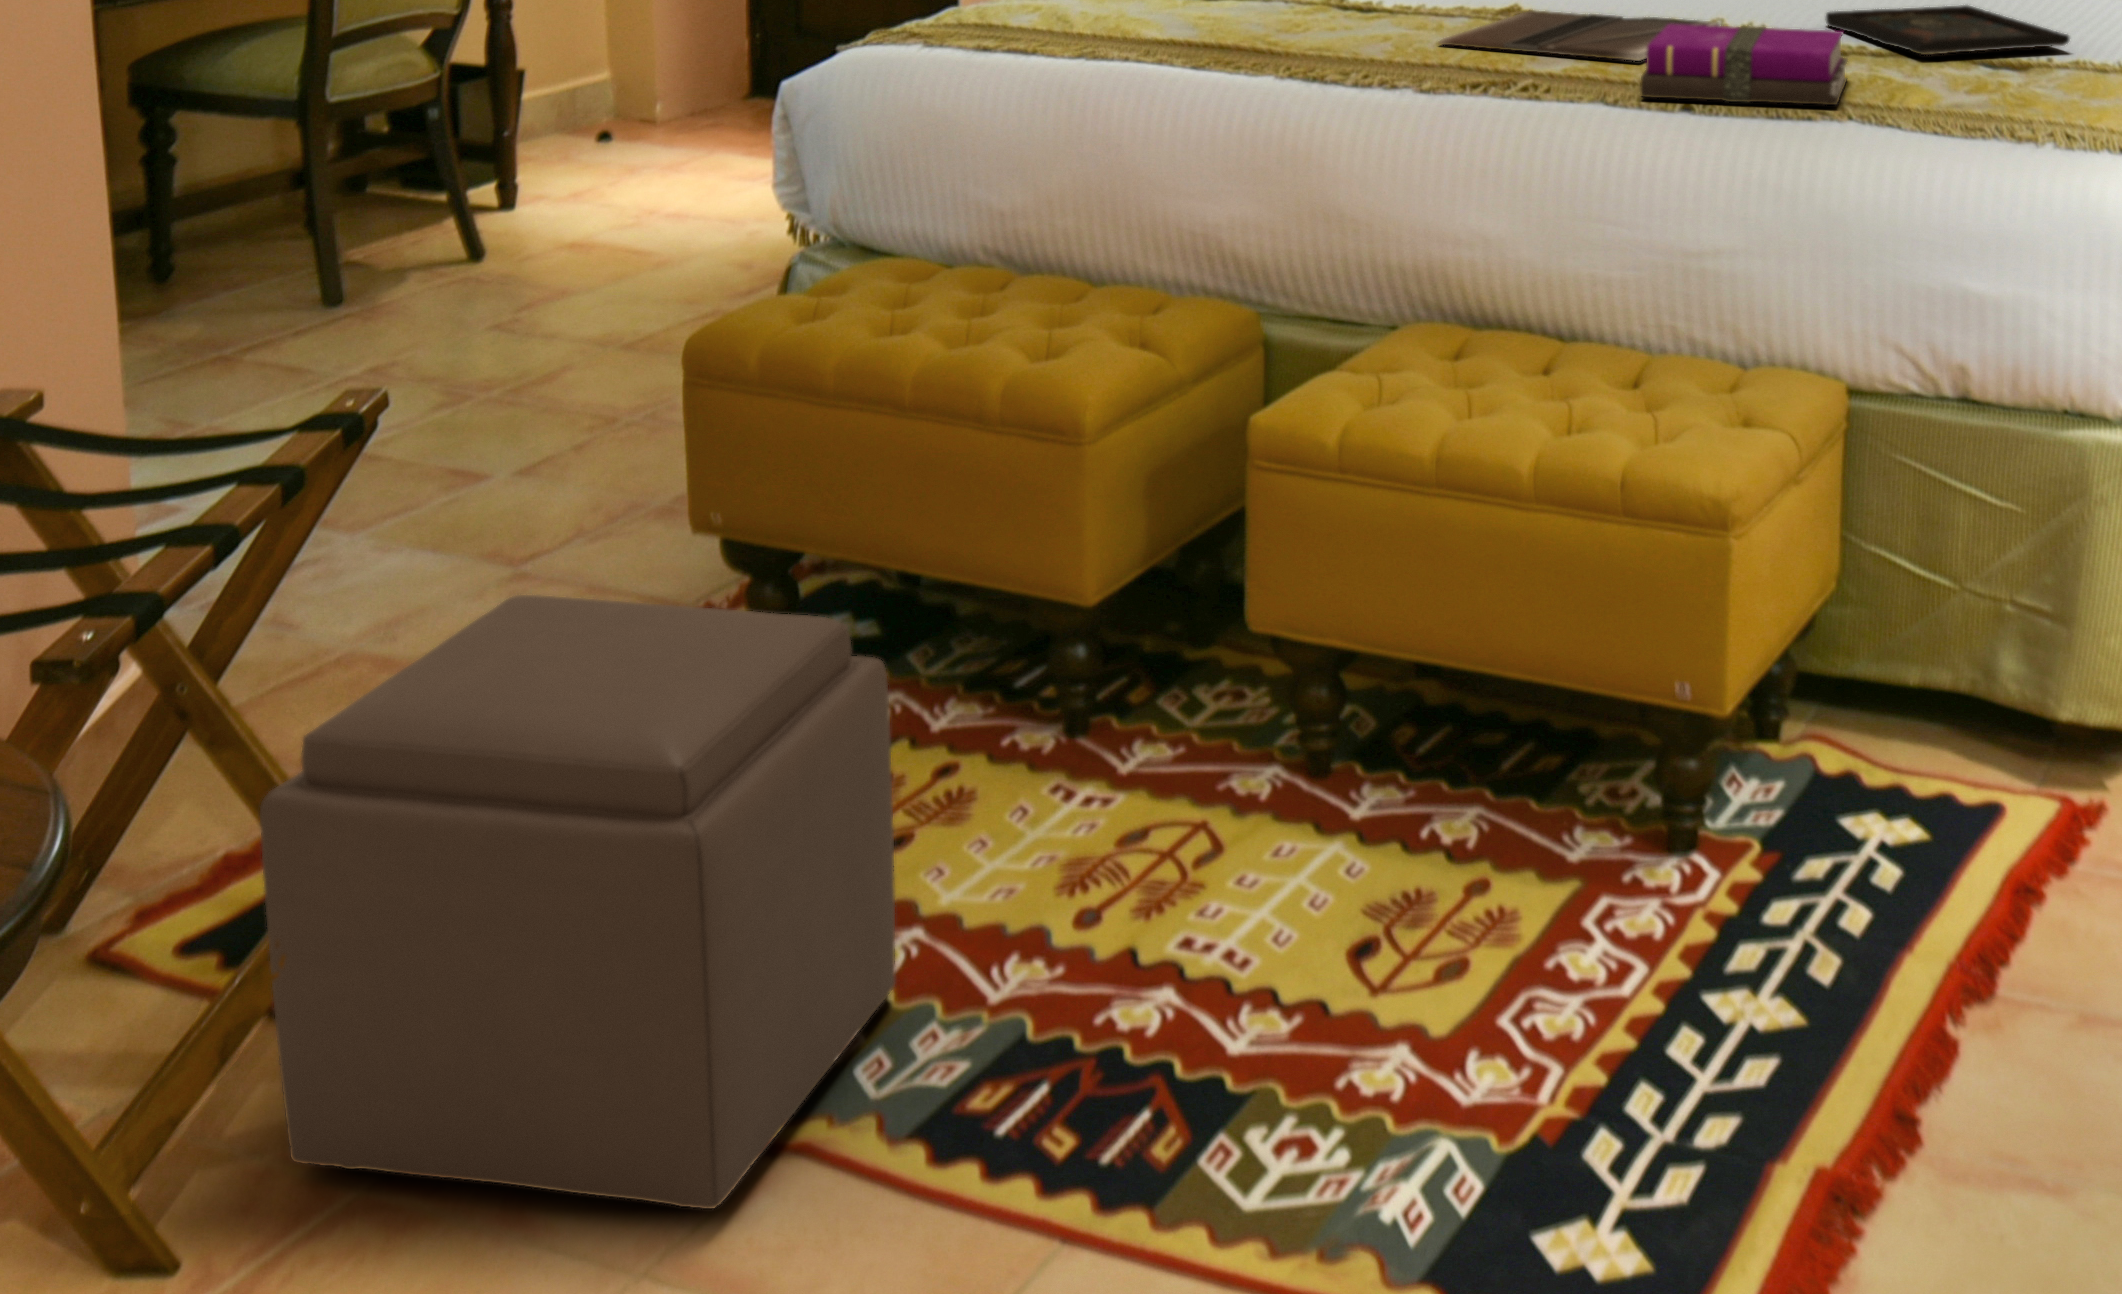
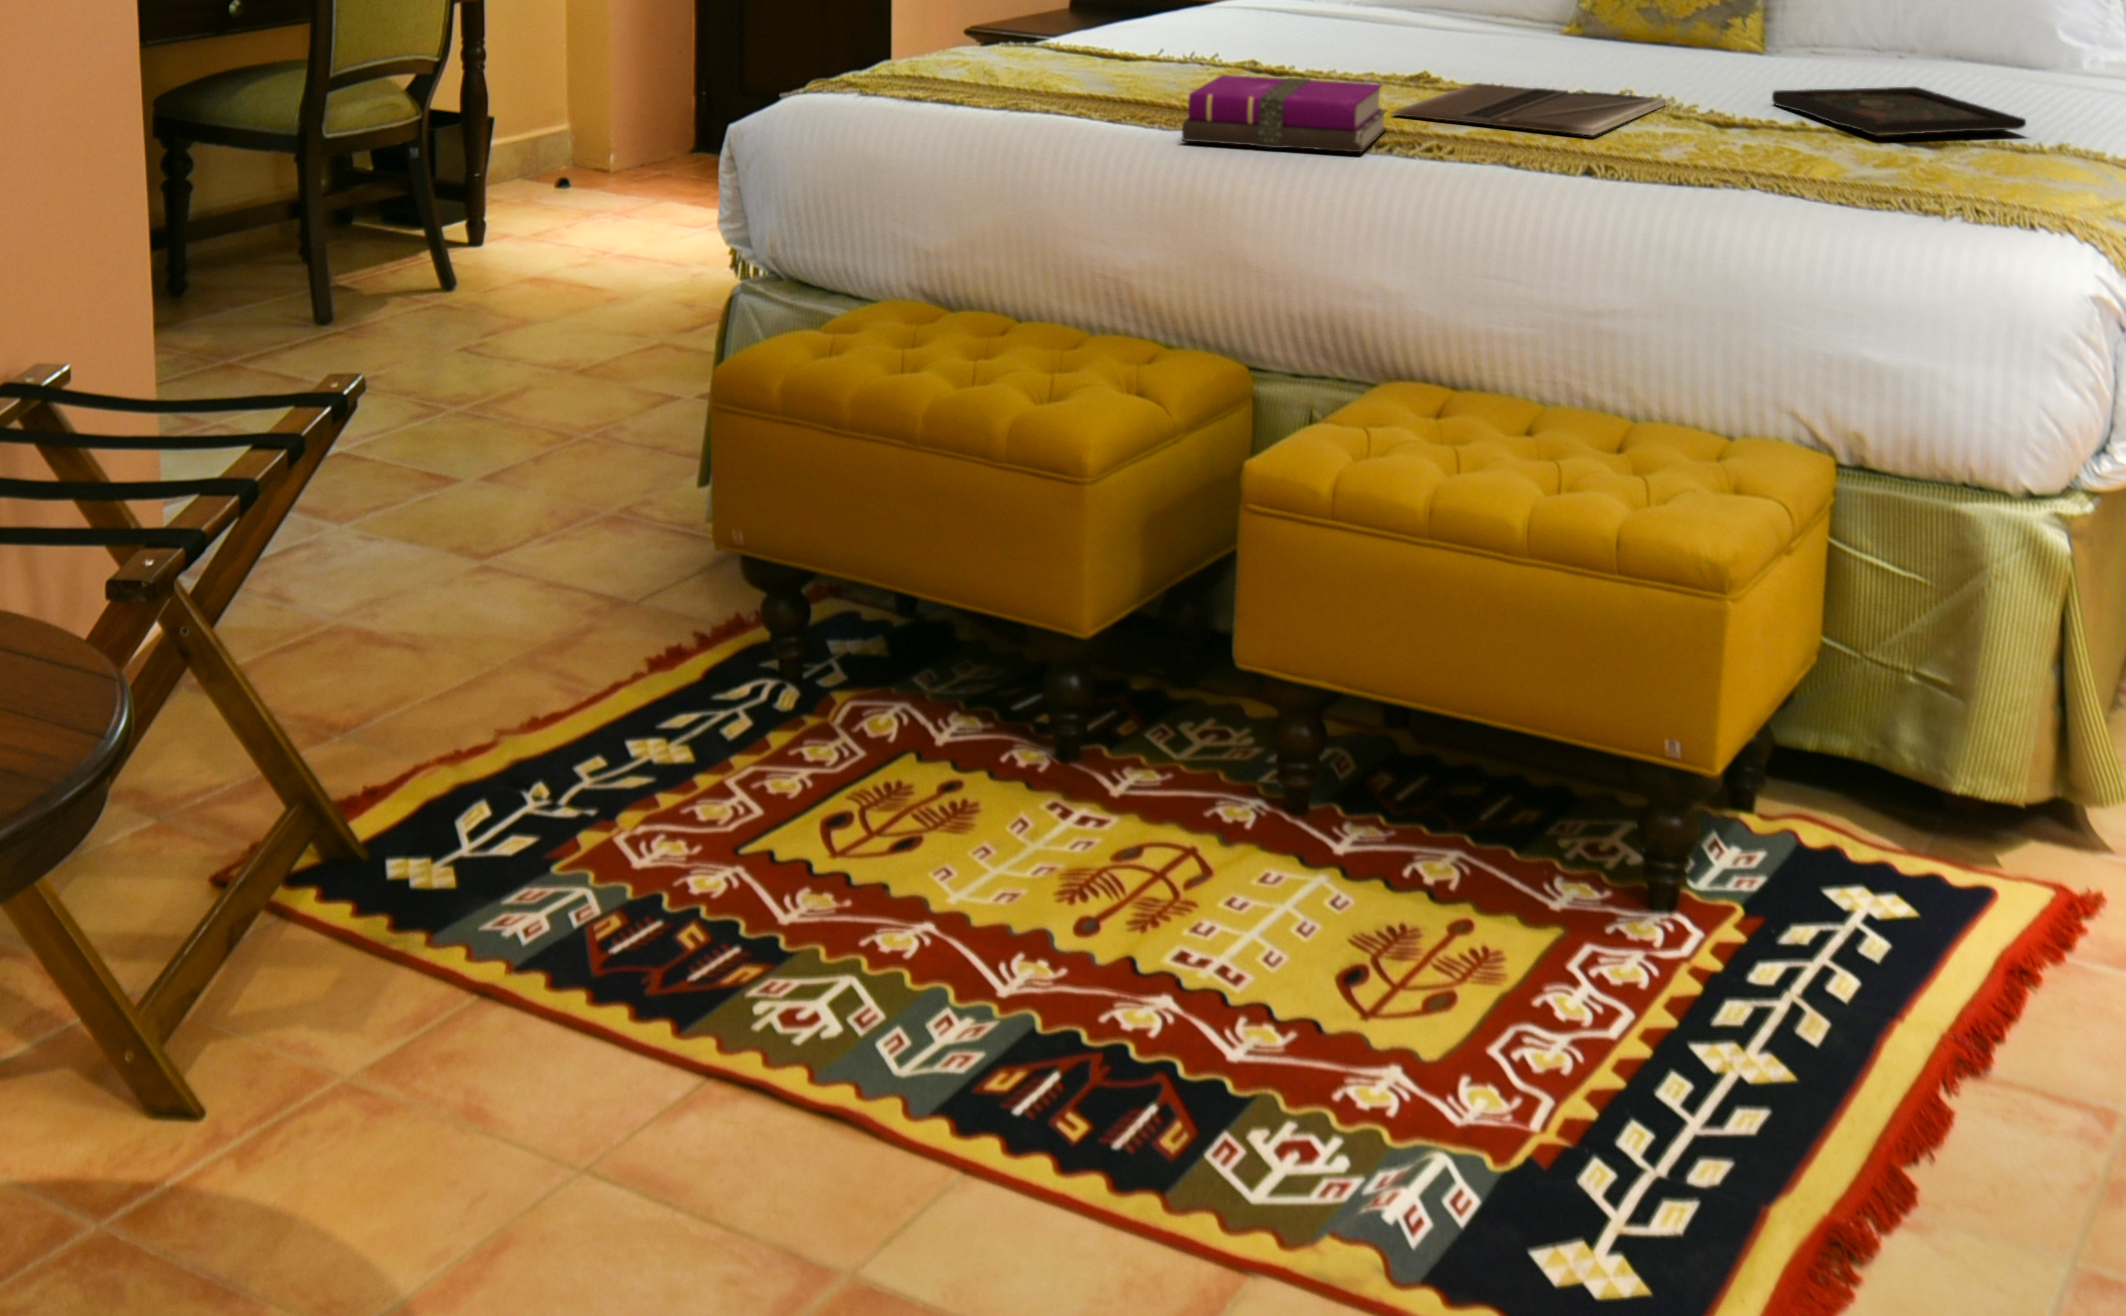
notebook: present [1640,24,1847,105] -> present [1182,75,1386,152]
ottoman: present [260,595,895,1209] -> none [391,603,923,1164]

